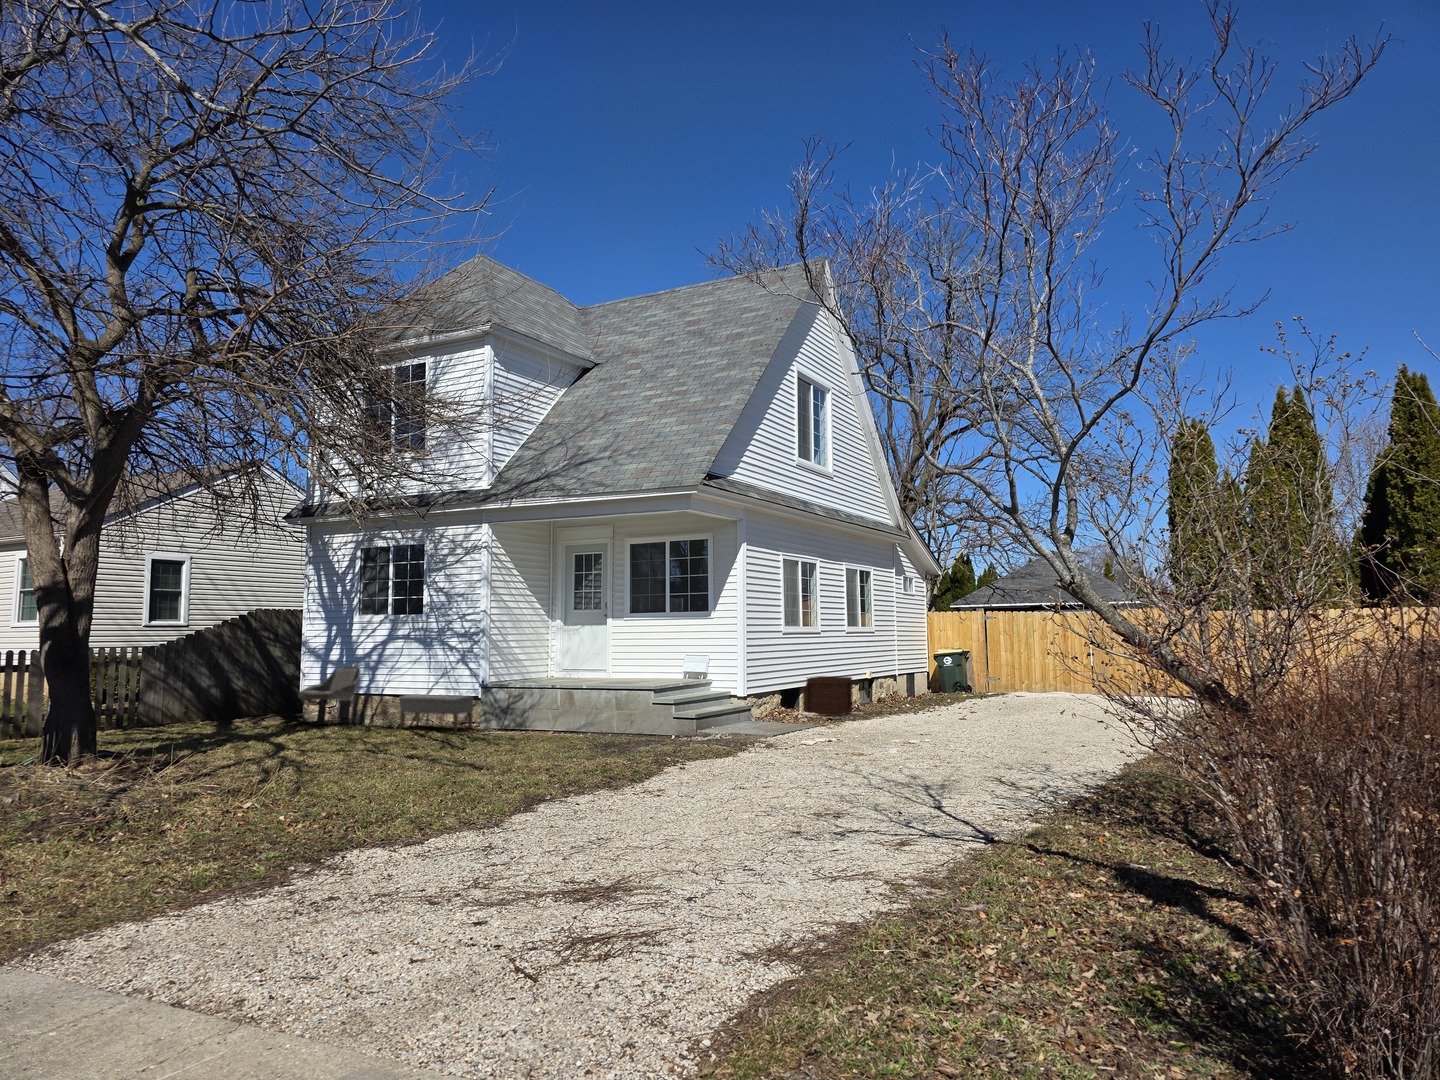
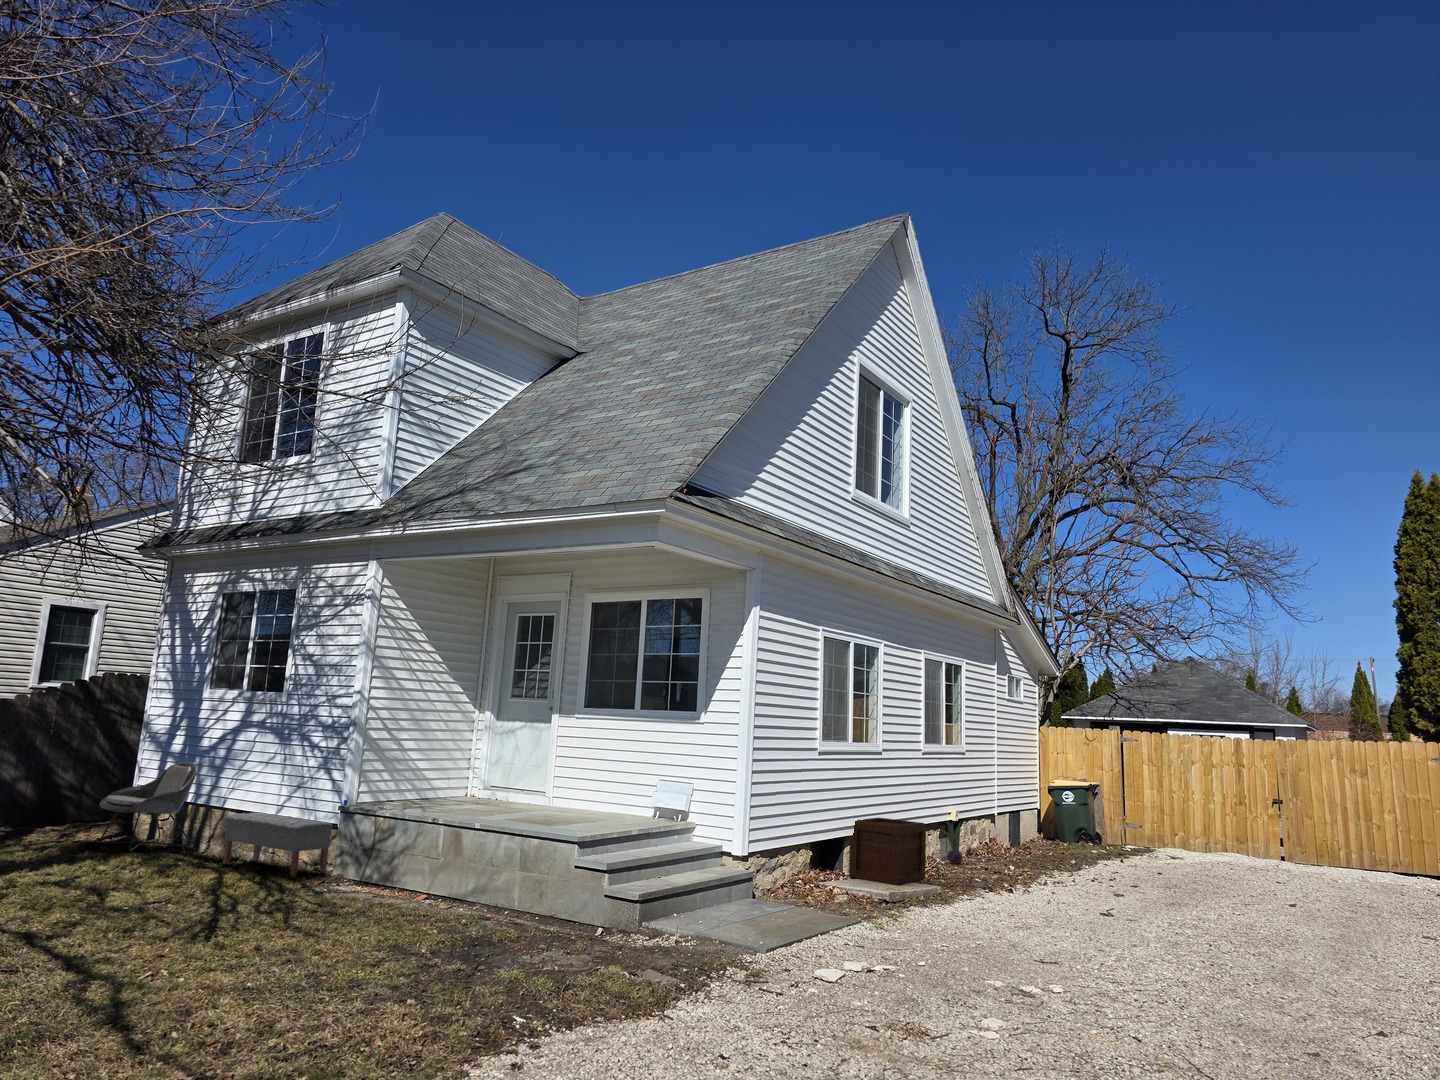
decorative plant: none [852,677,885,706] -> present [945,822,968,864]

